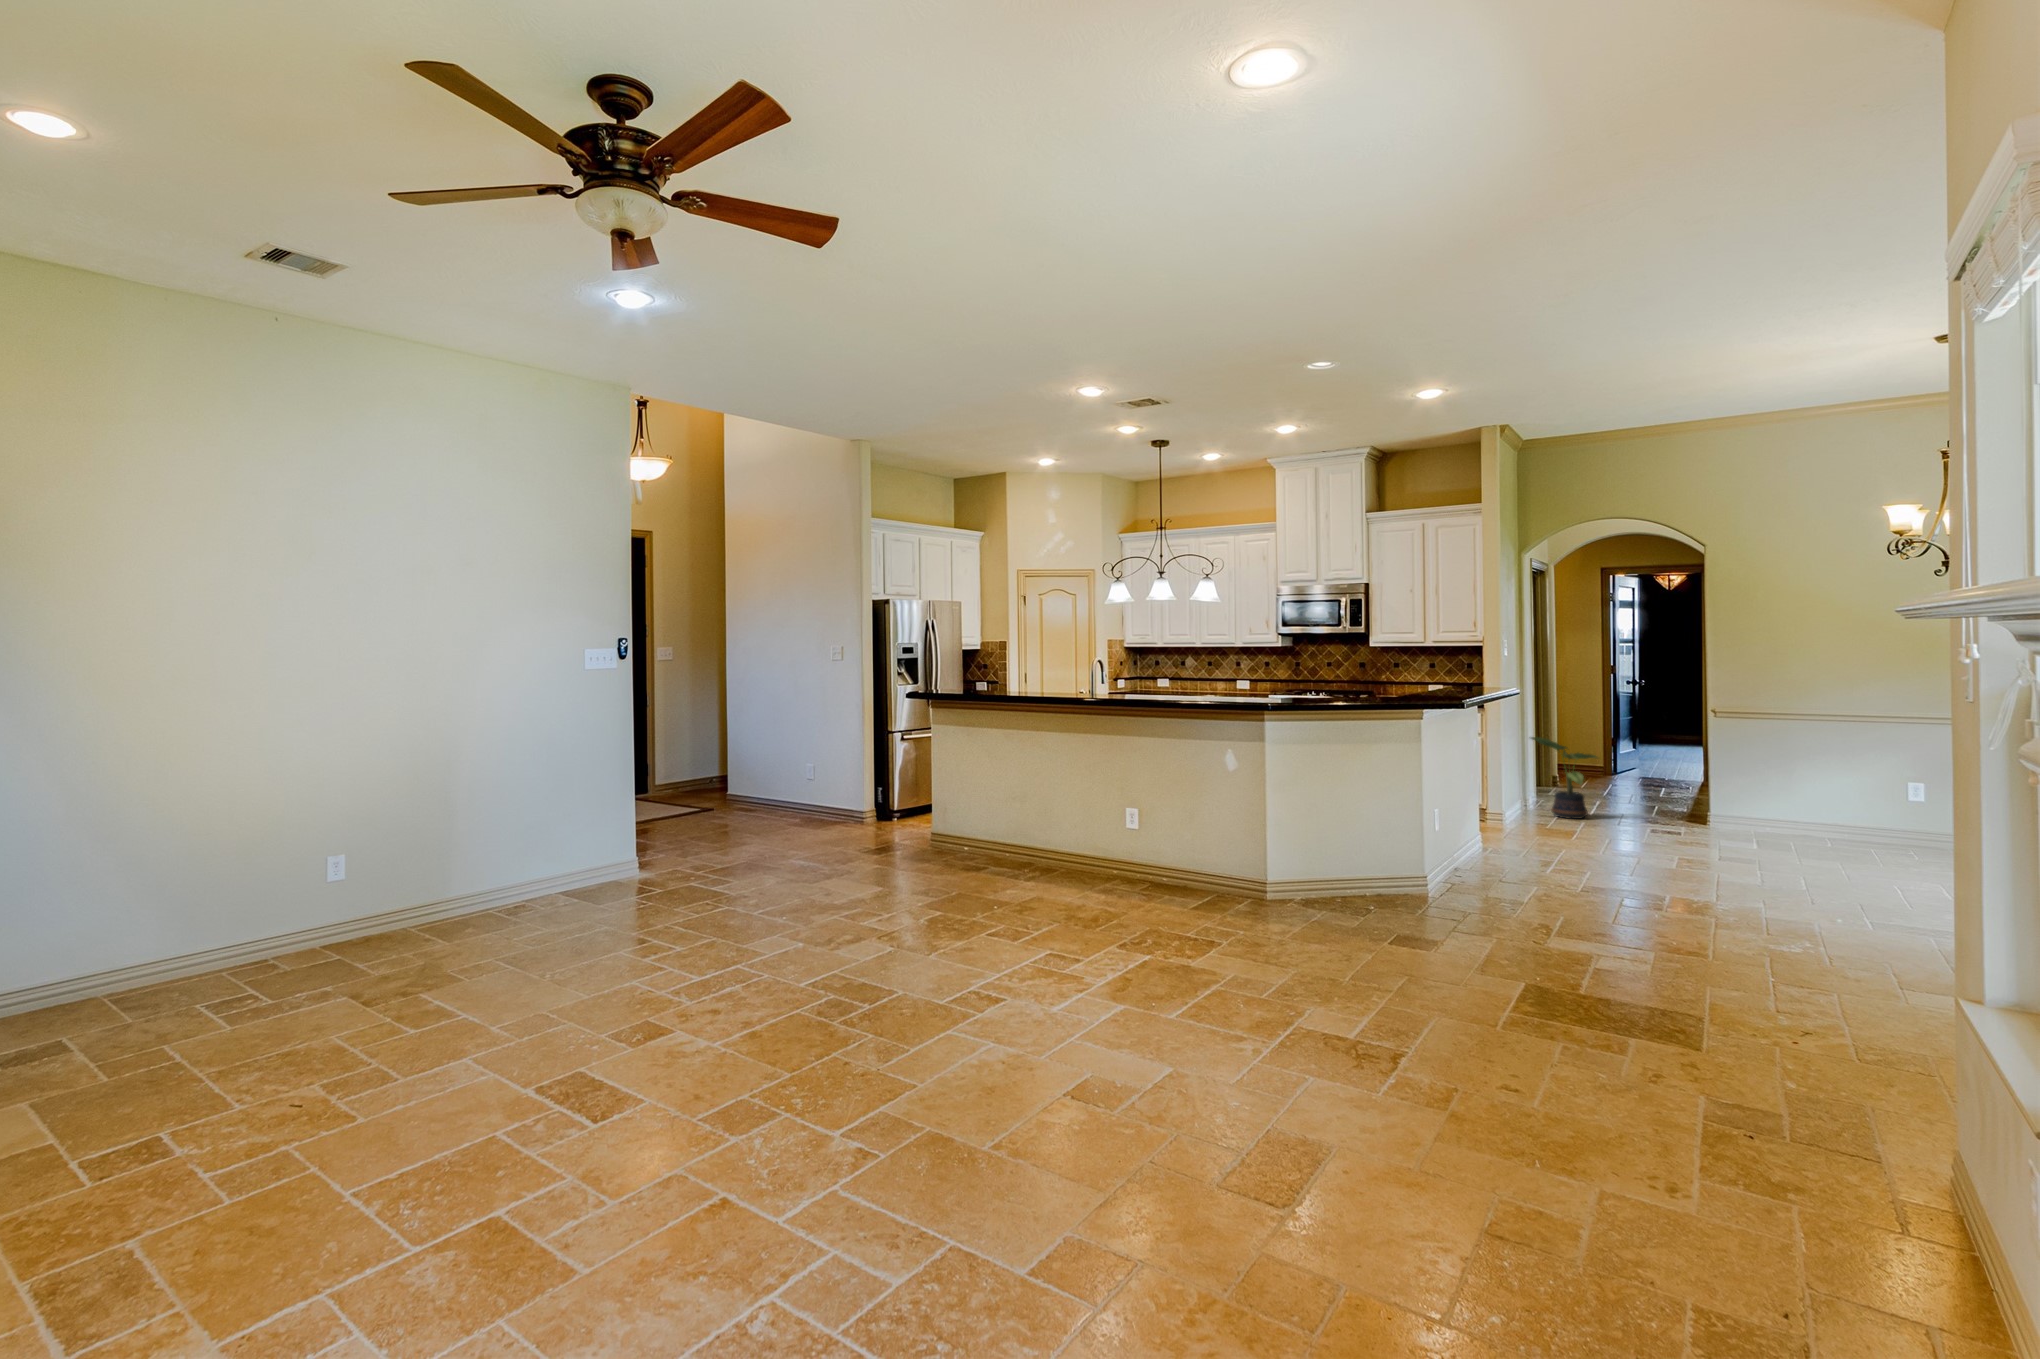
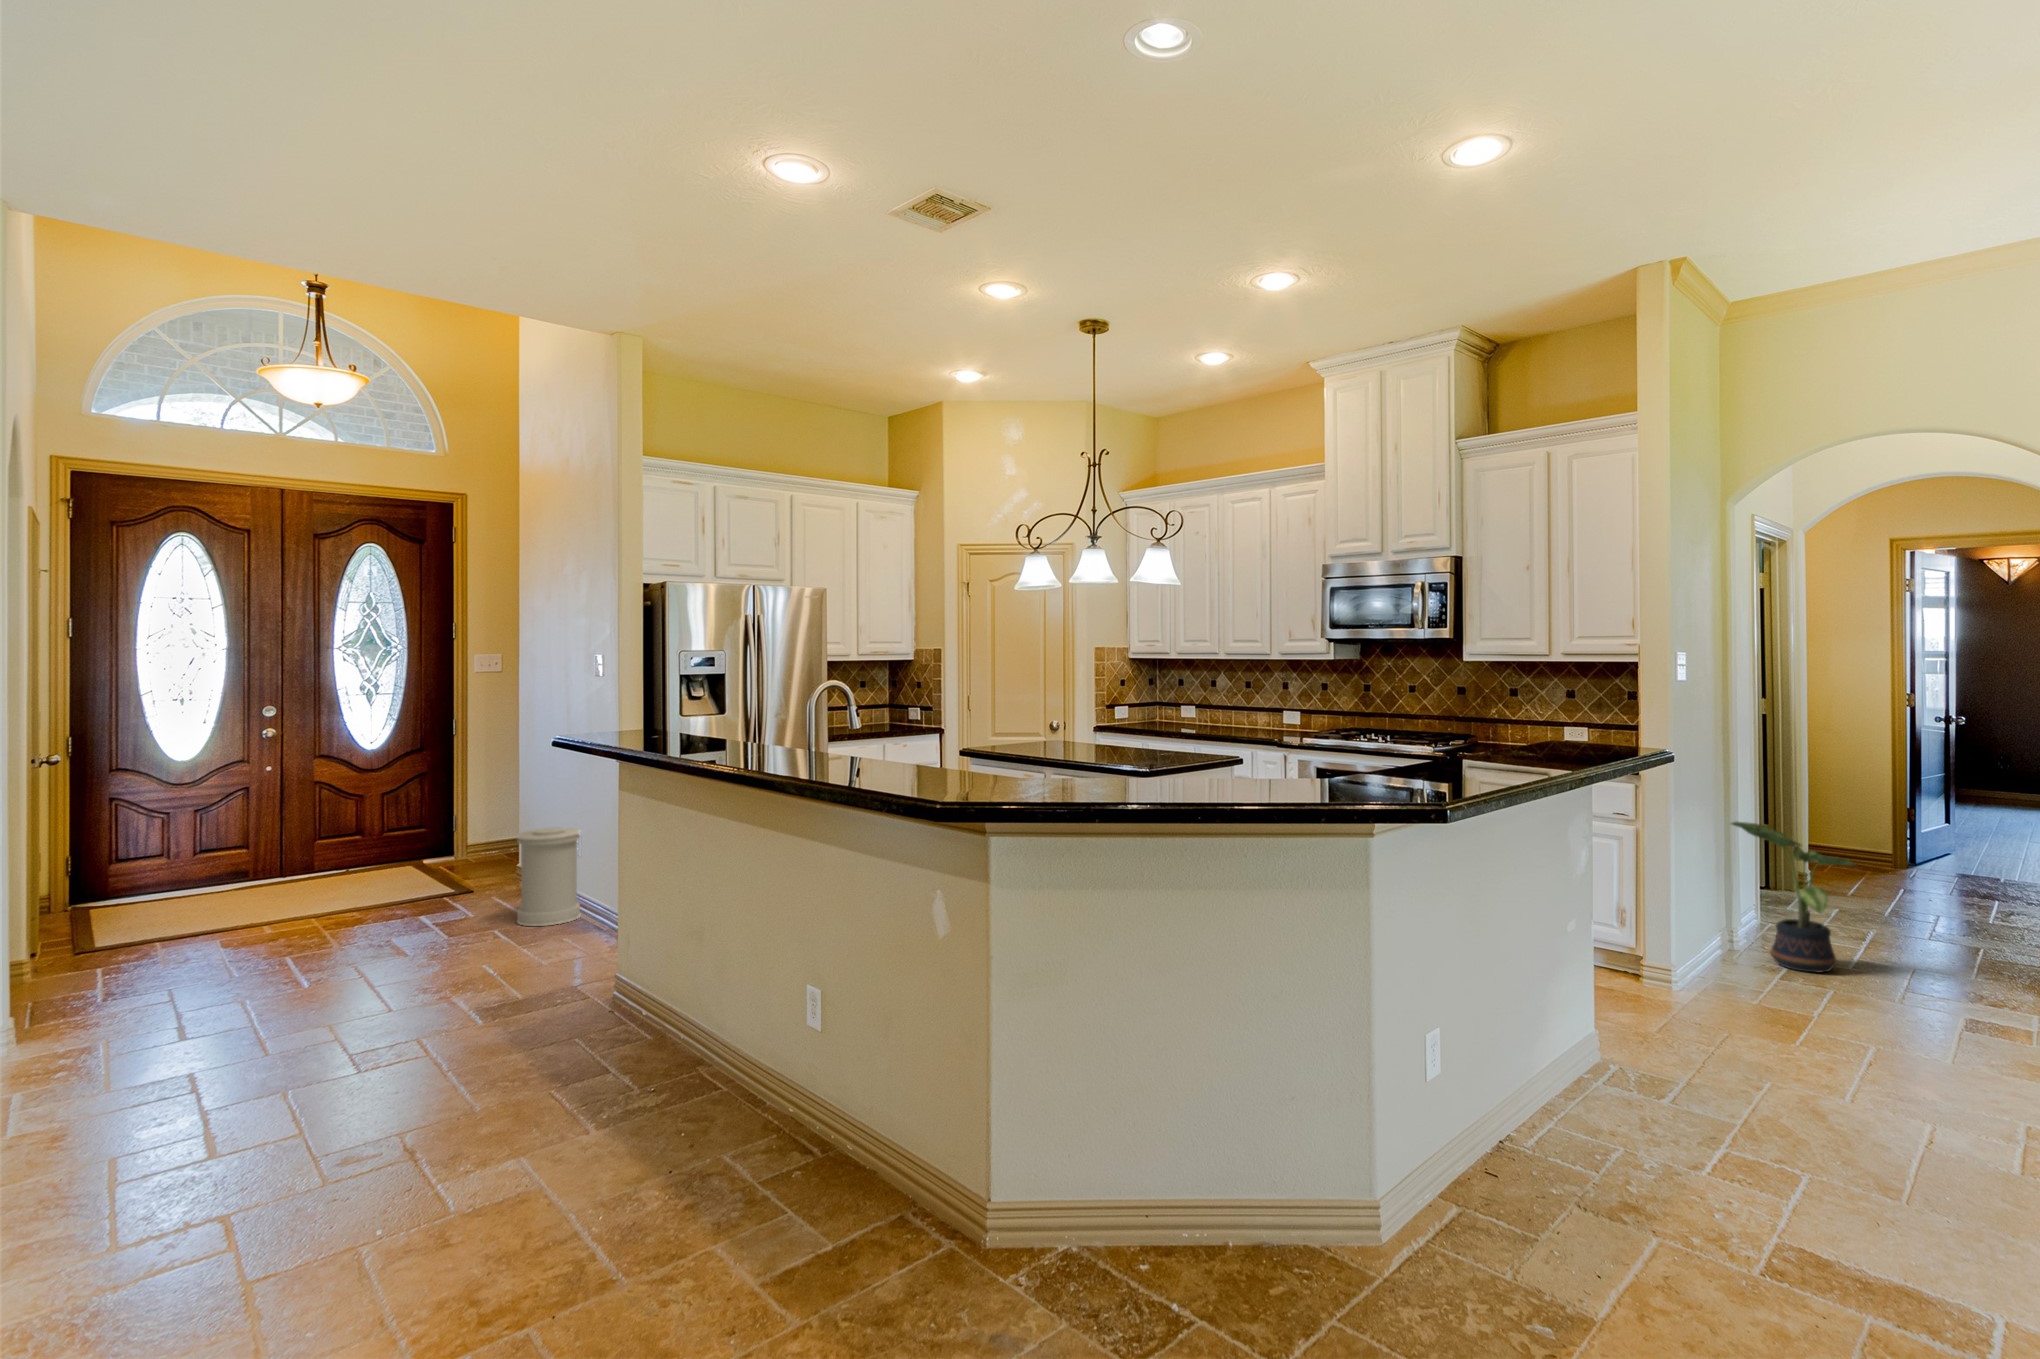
trash can: none [786,759,824,820] -> present [517,828,580,926]

